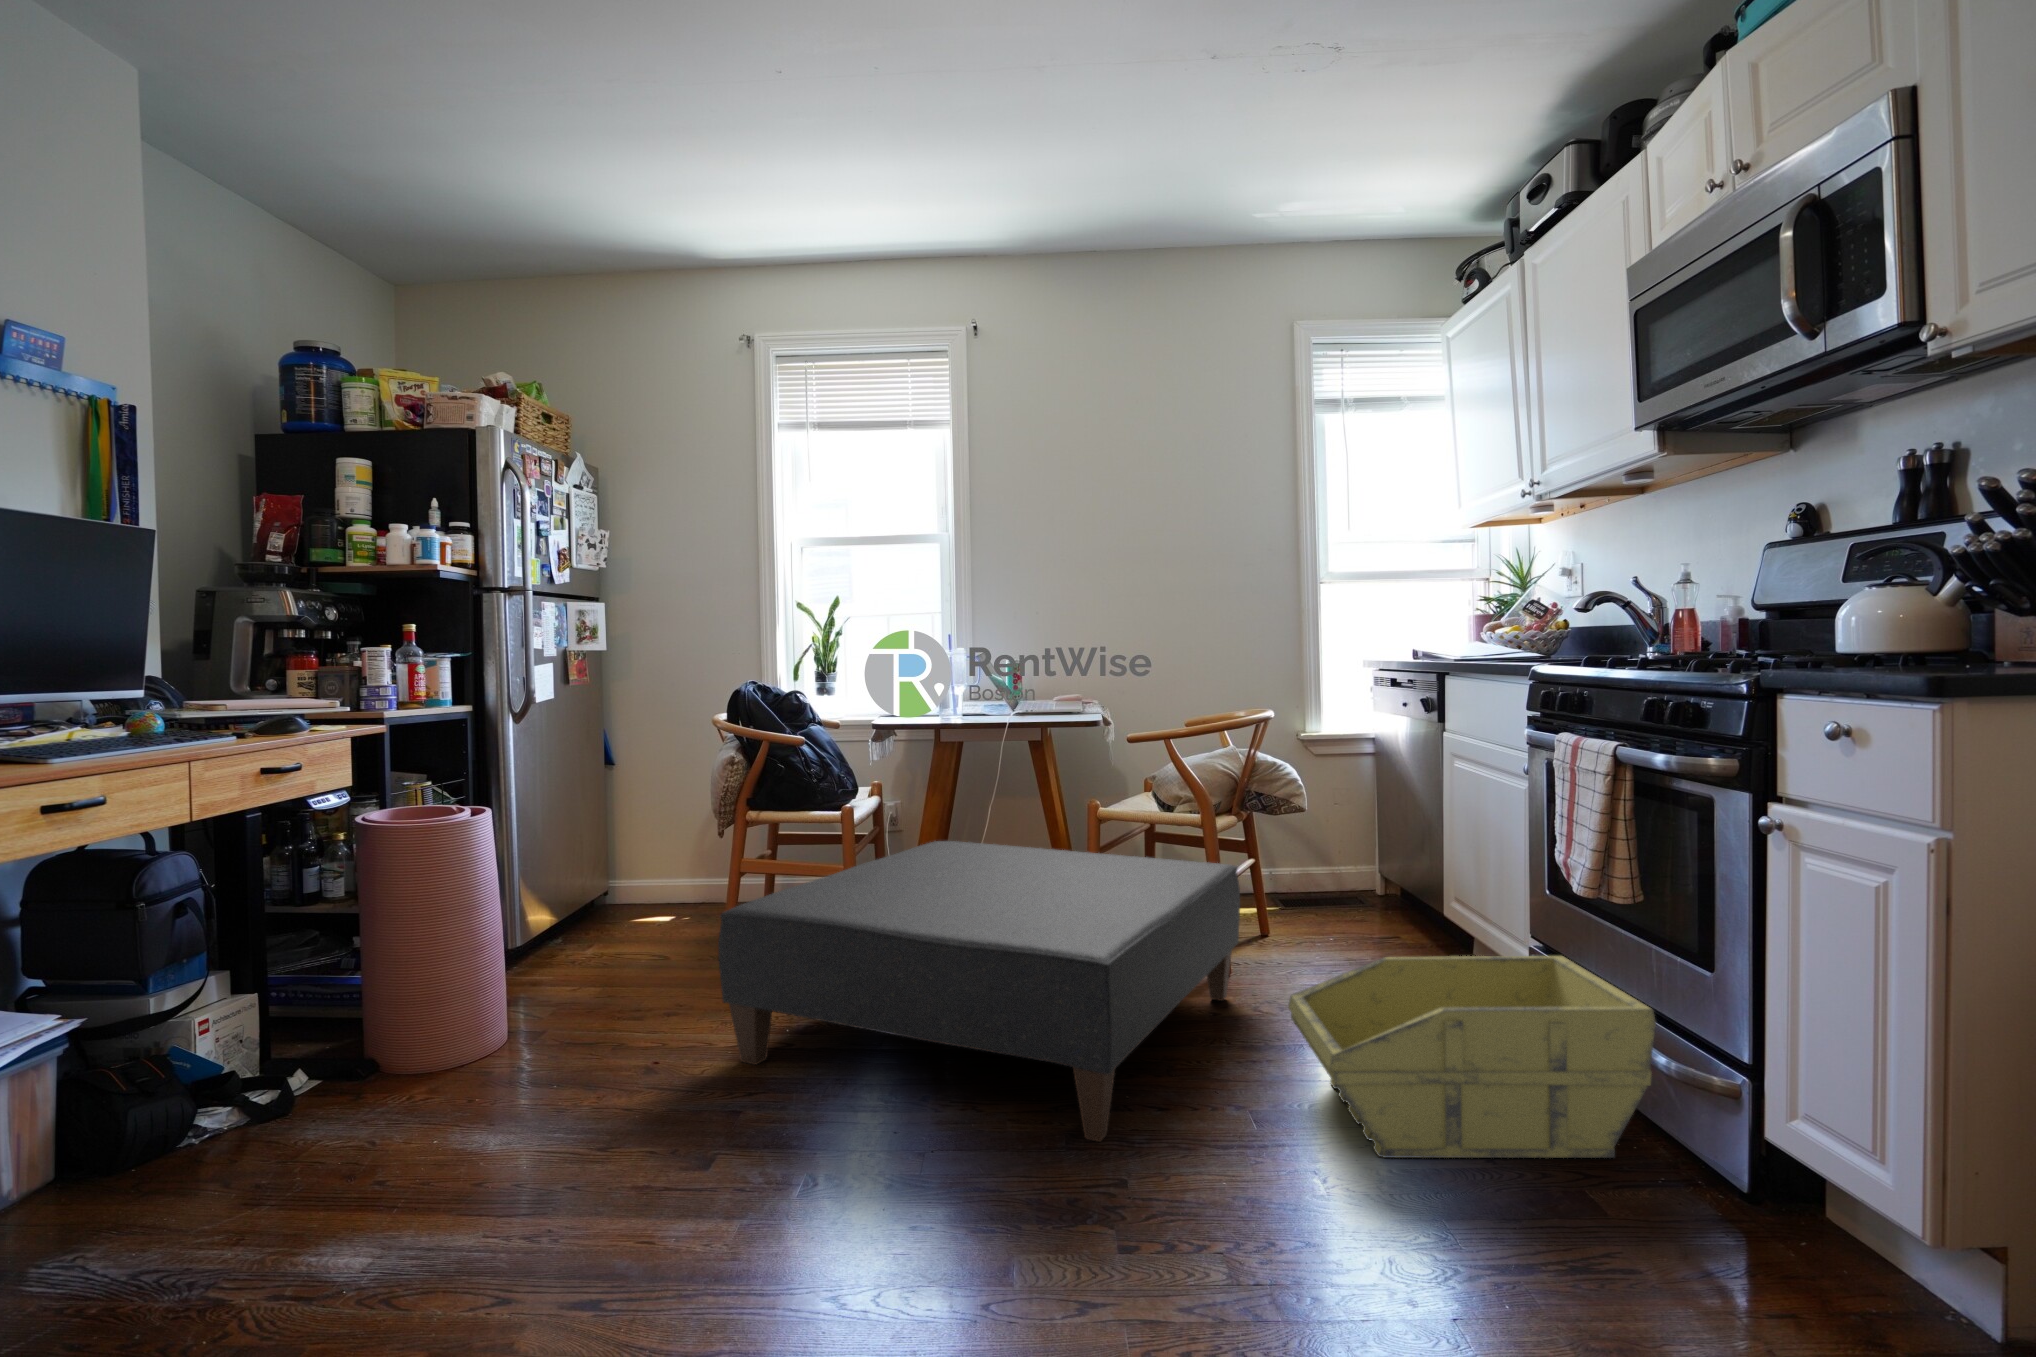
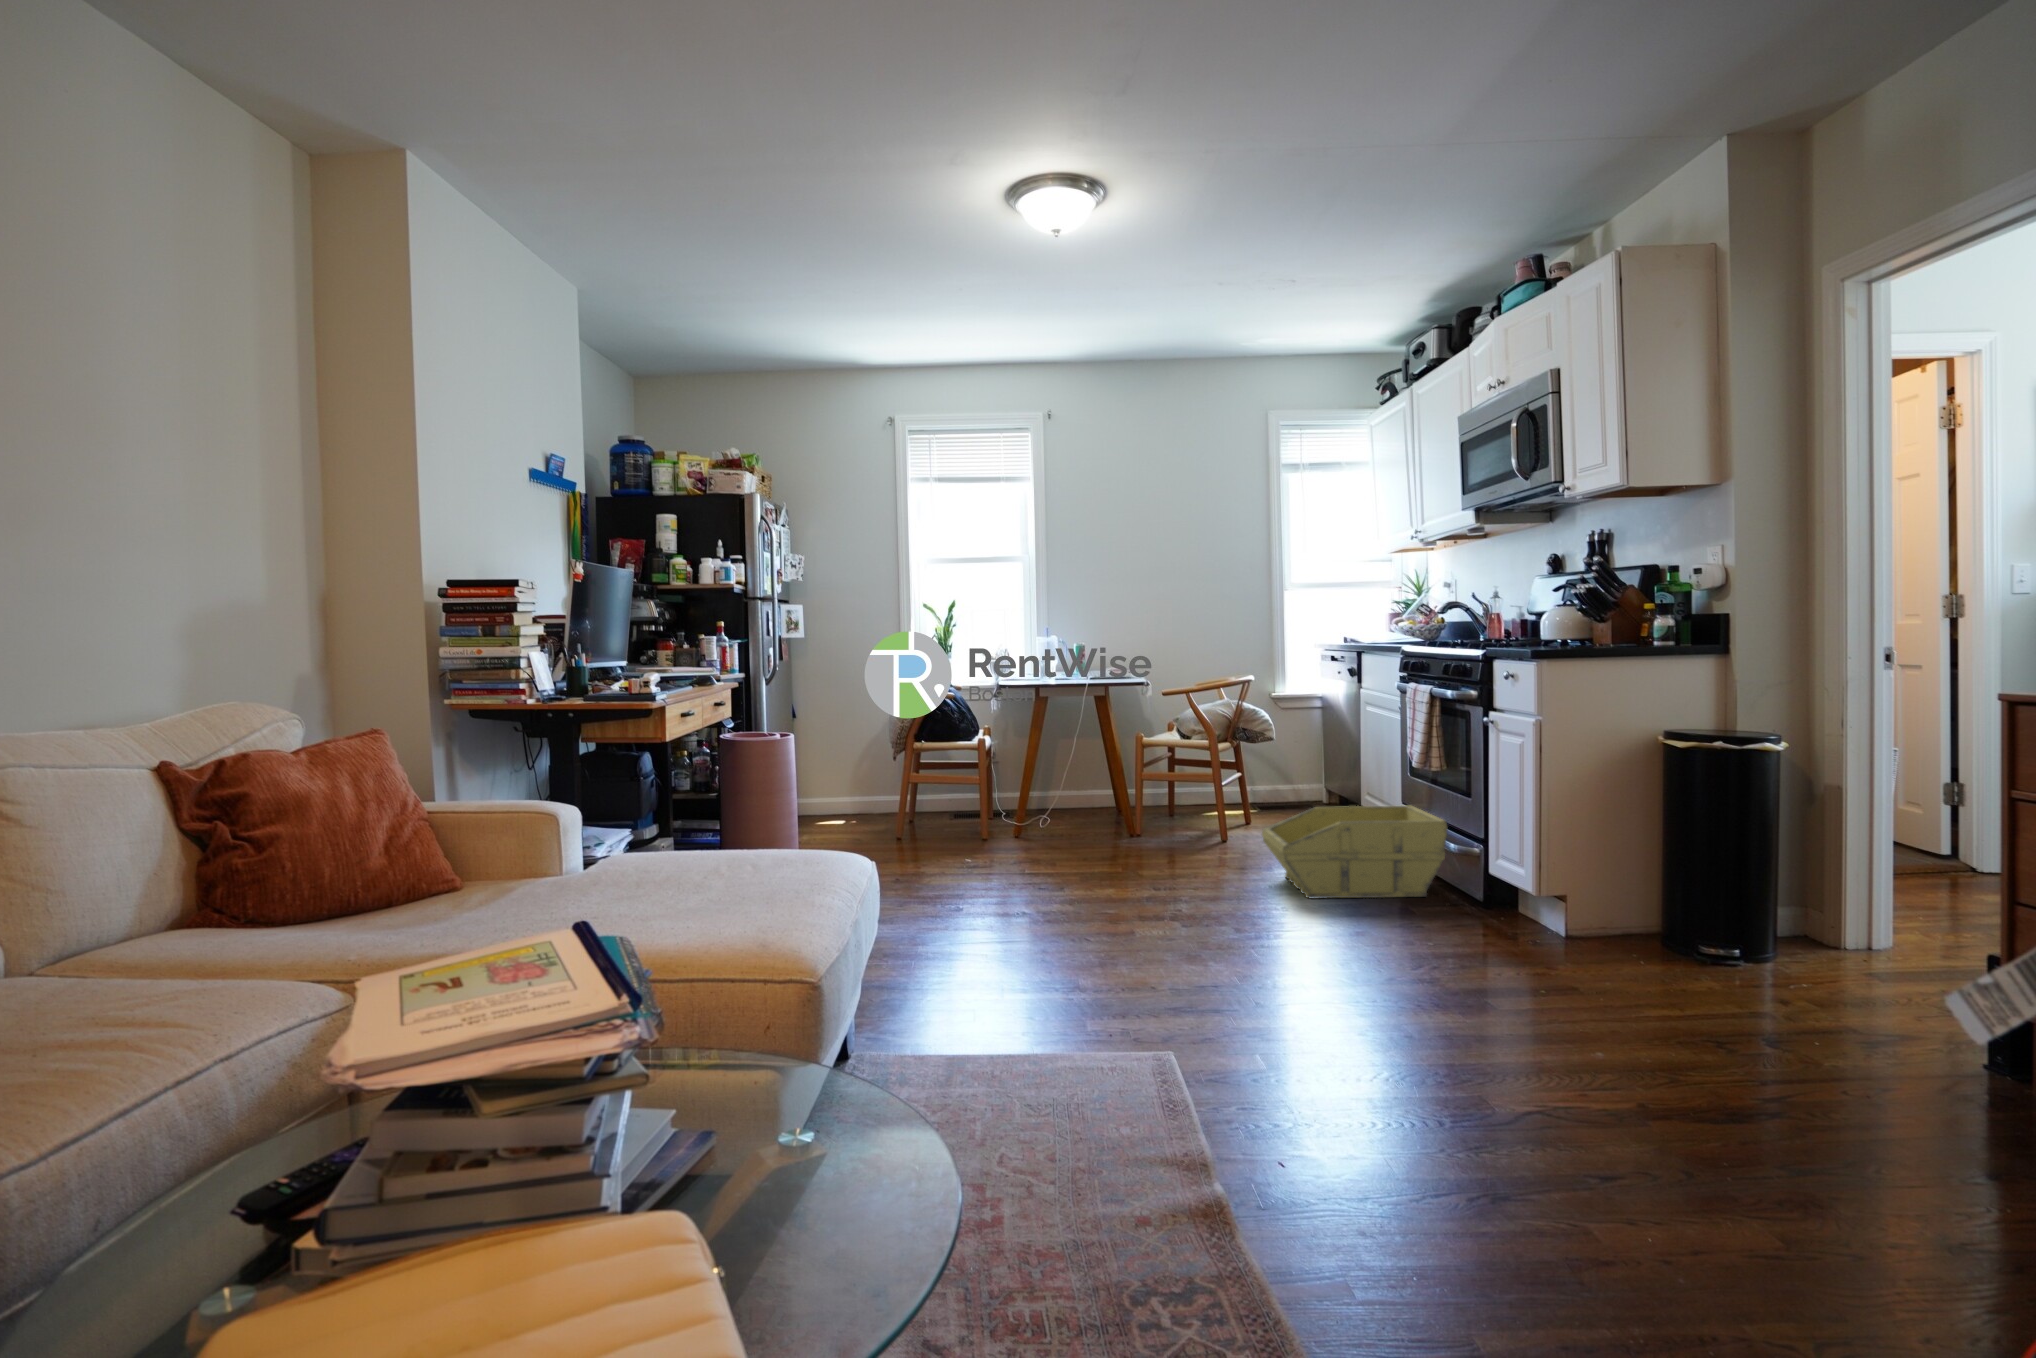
ottoman: present [718,841,1240,1142] -> none [937,760,1234,896]

